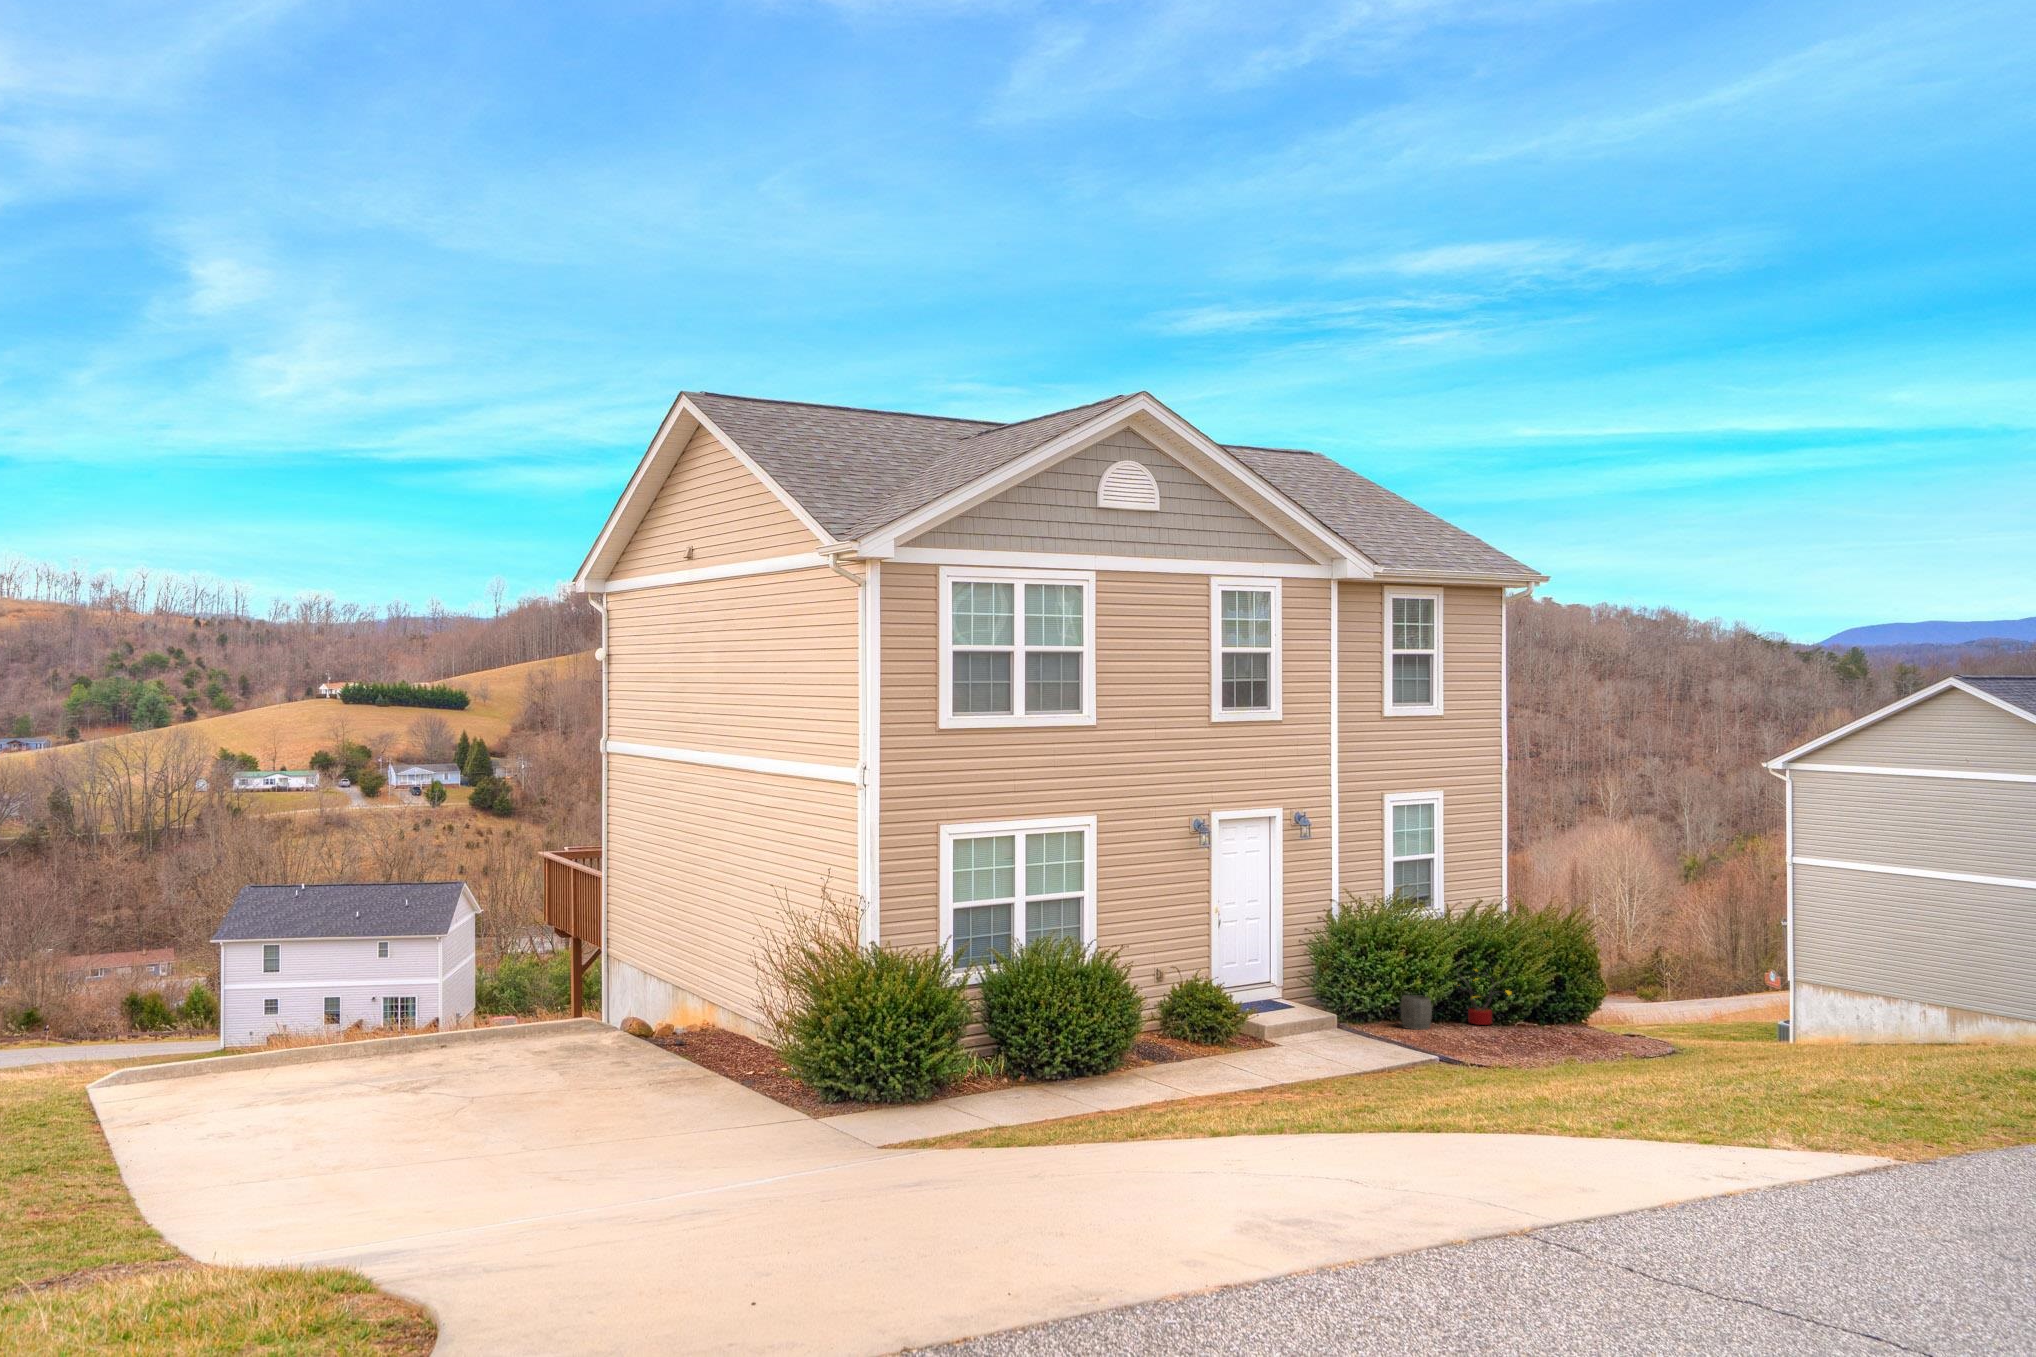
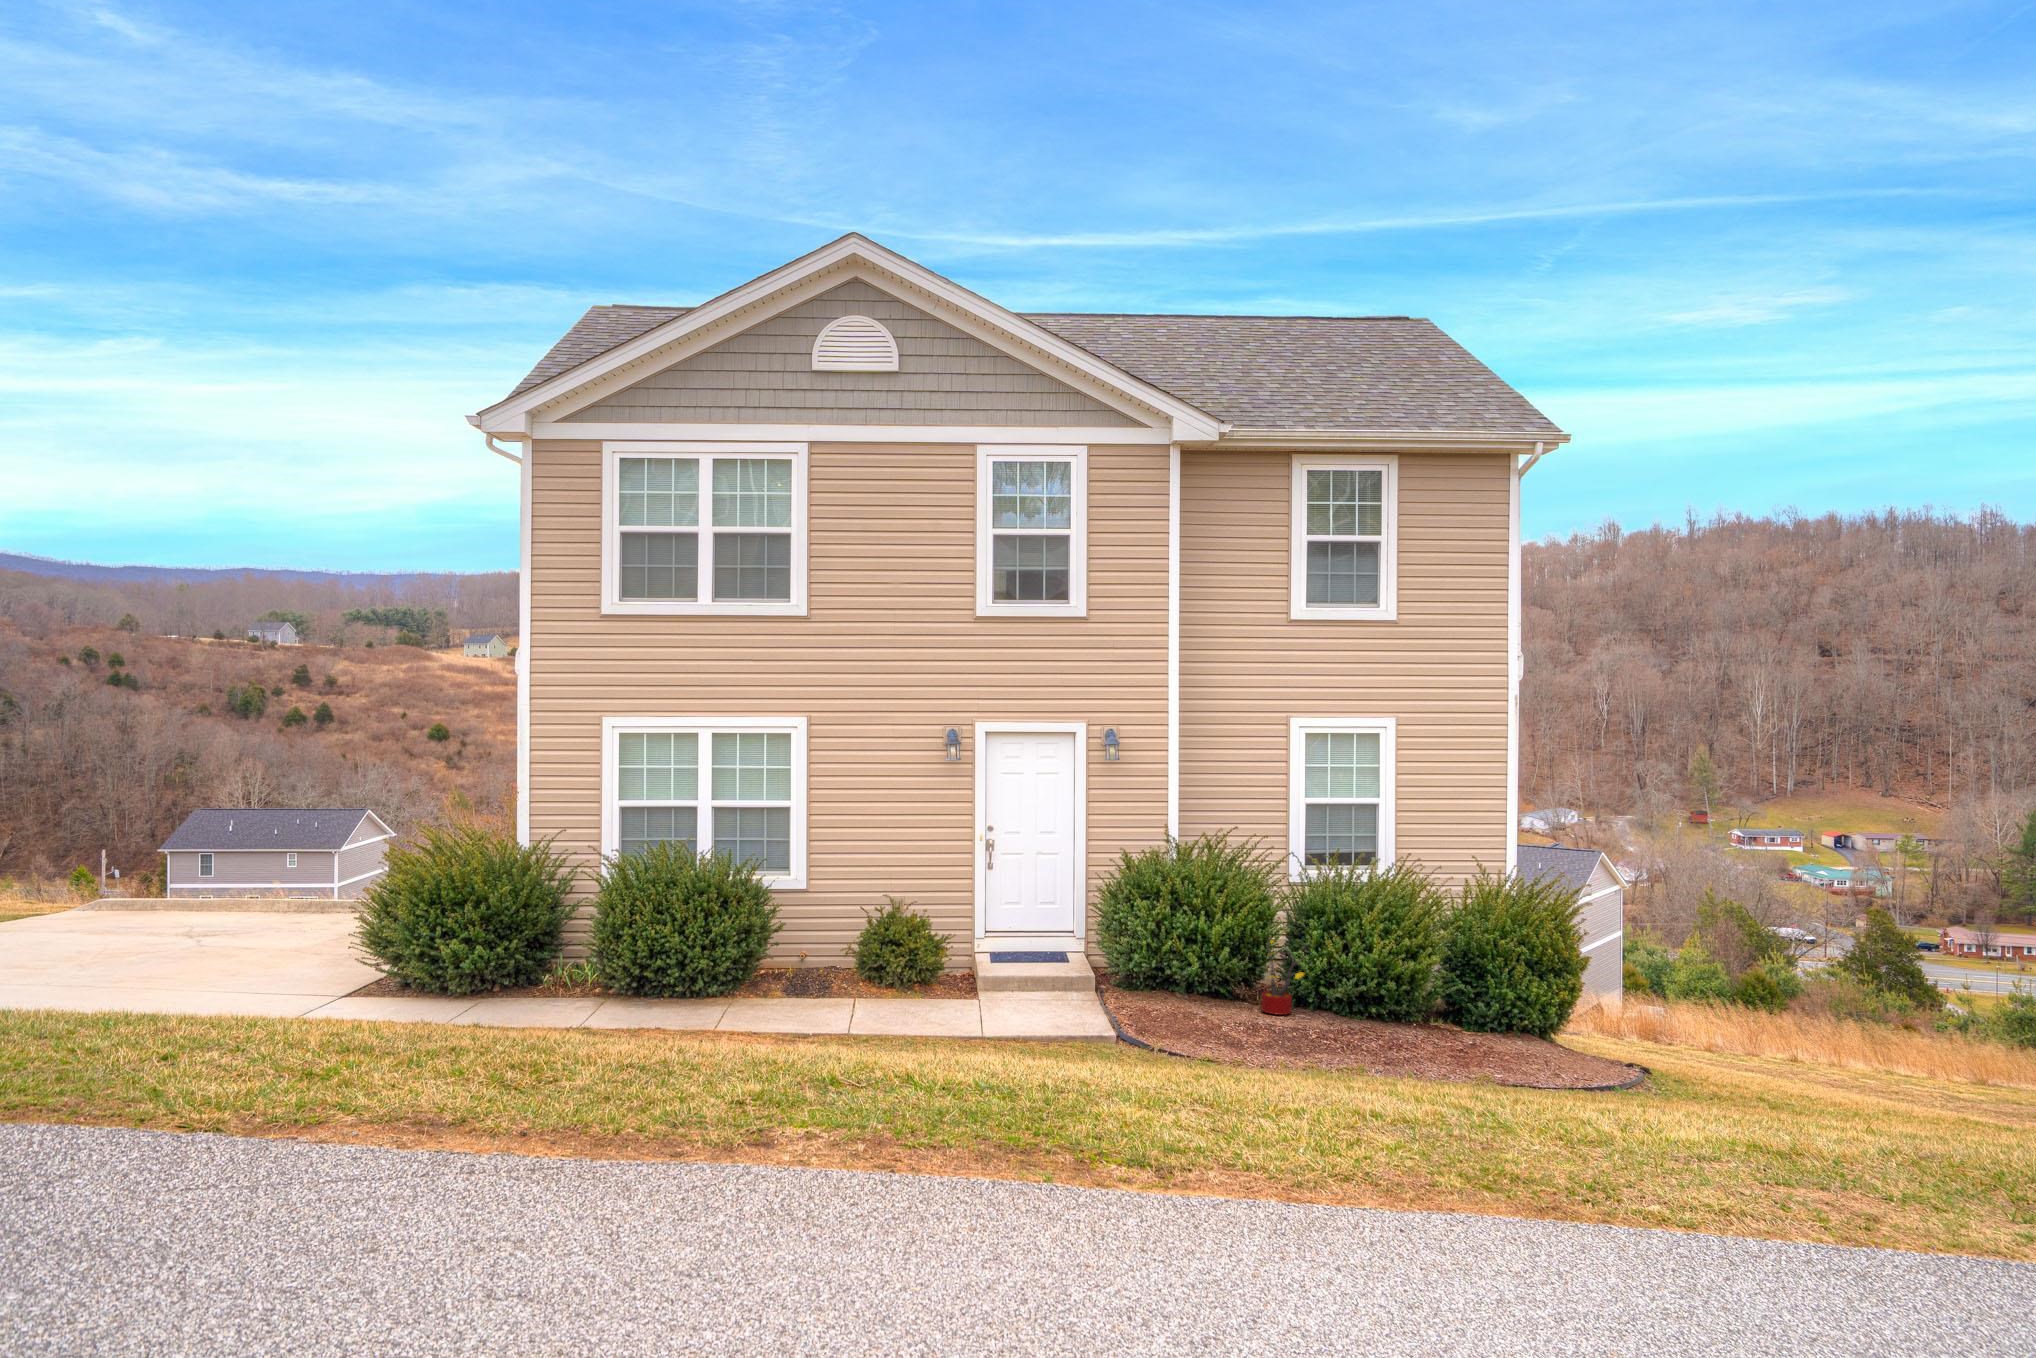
woven basket: present [1400,995,1432,1030] -> none [1162,963,1201,1009]

